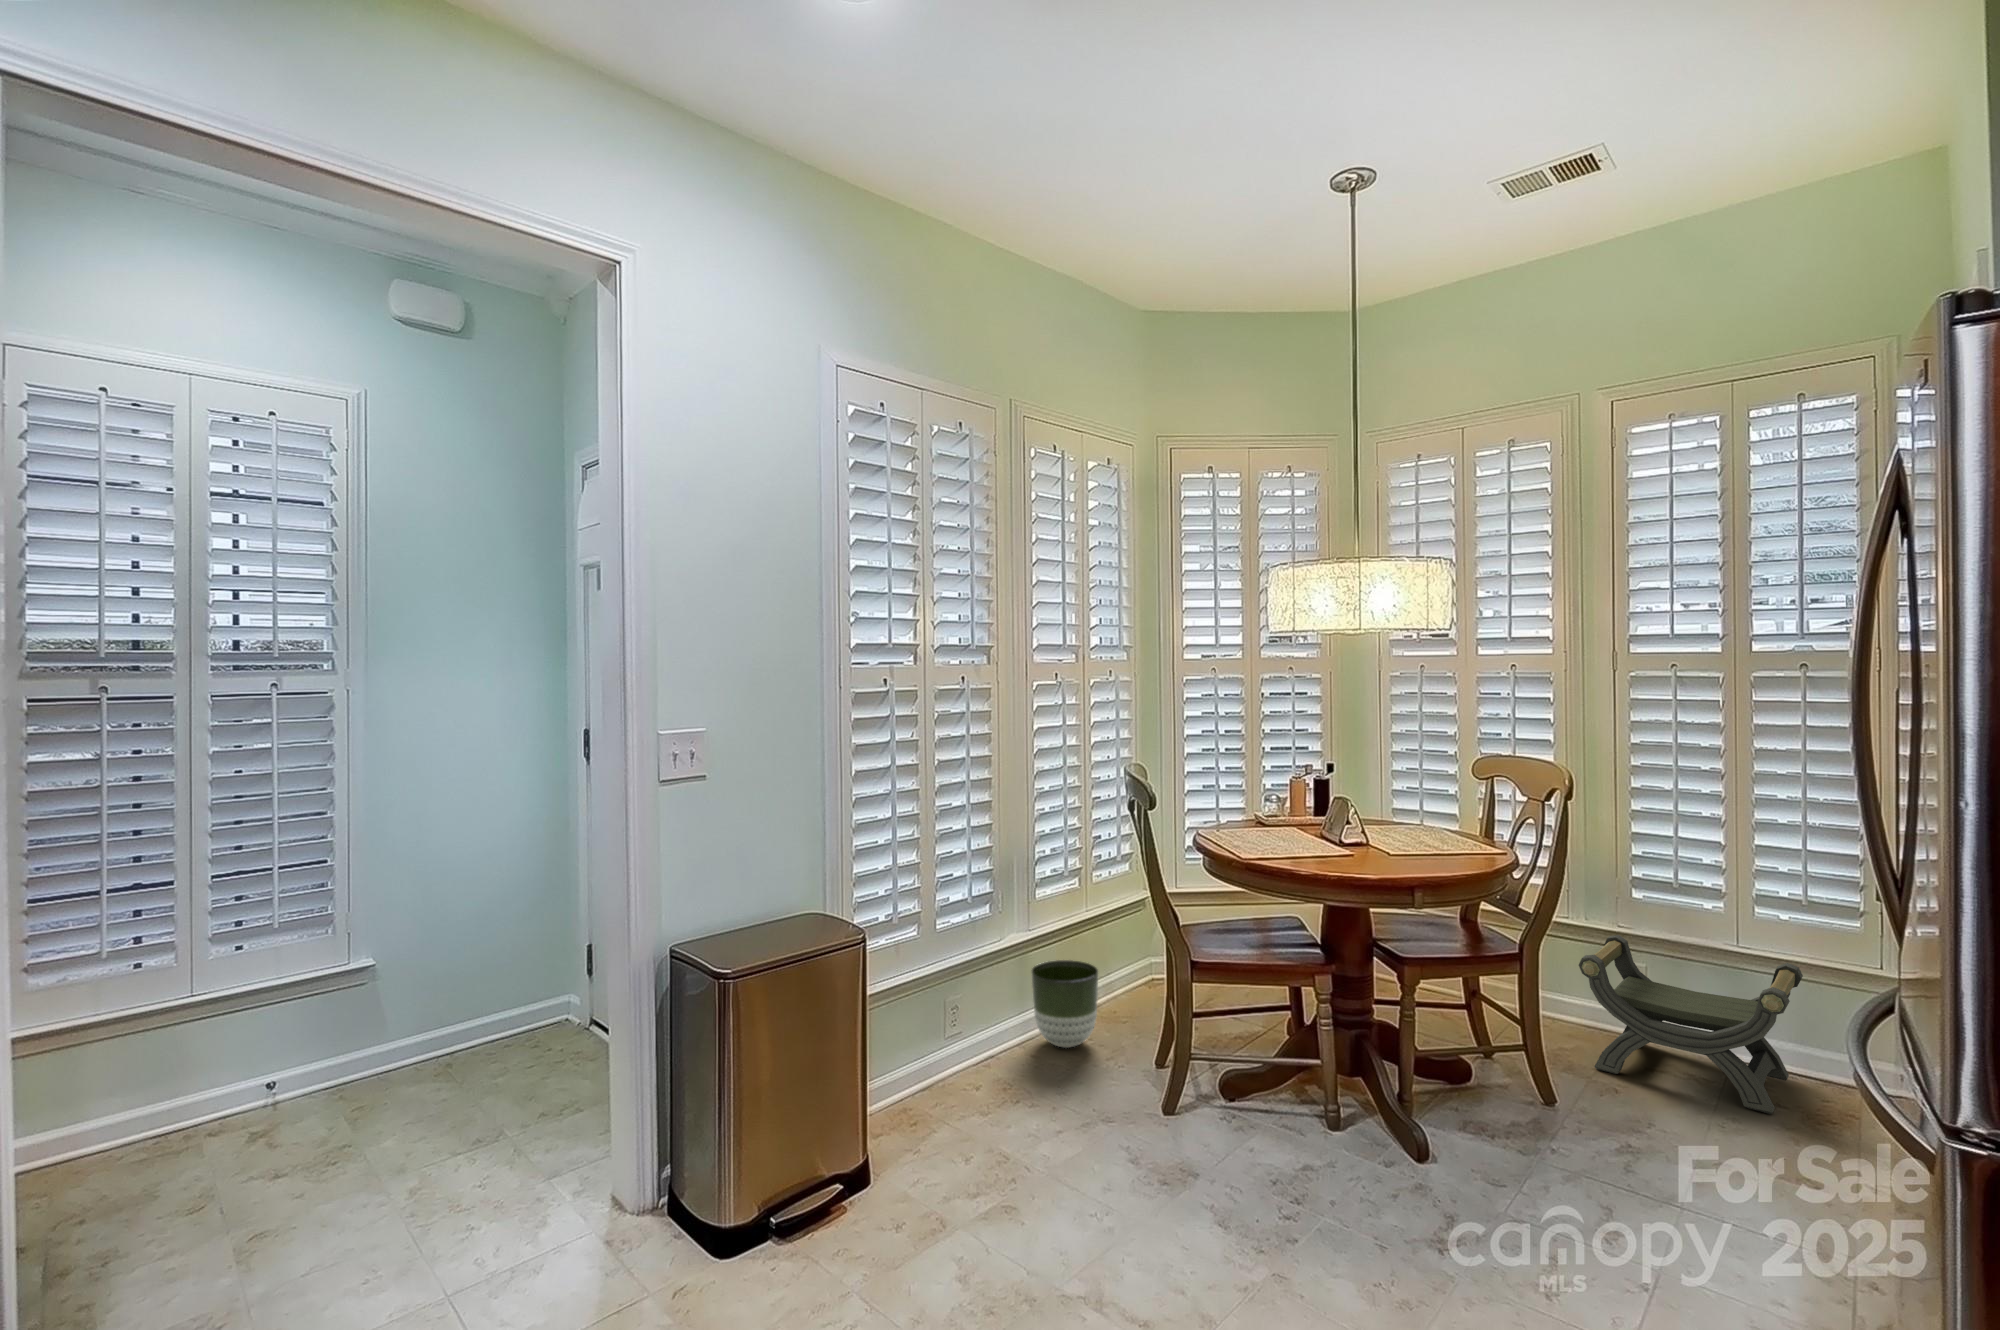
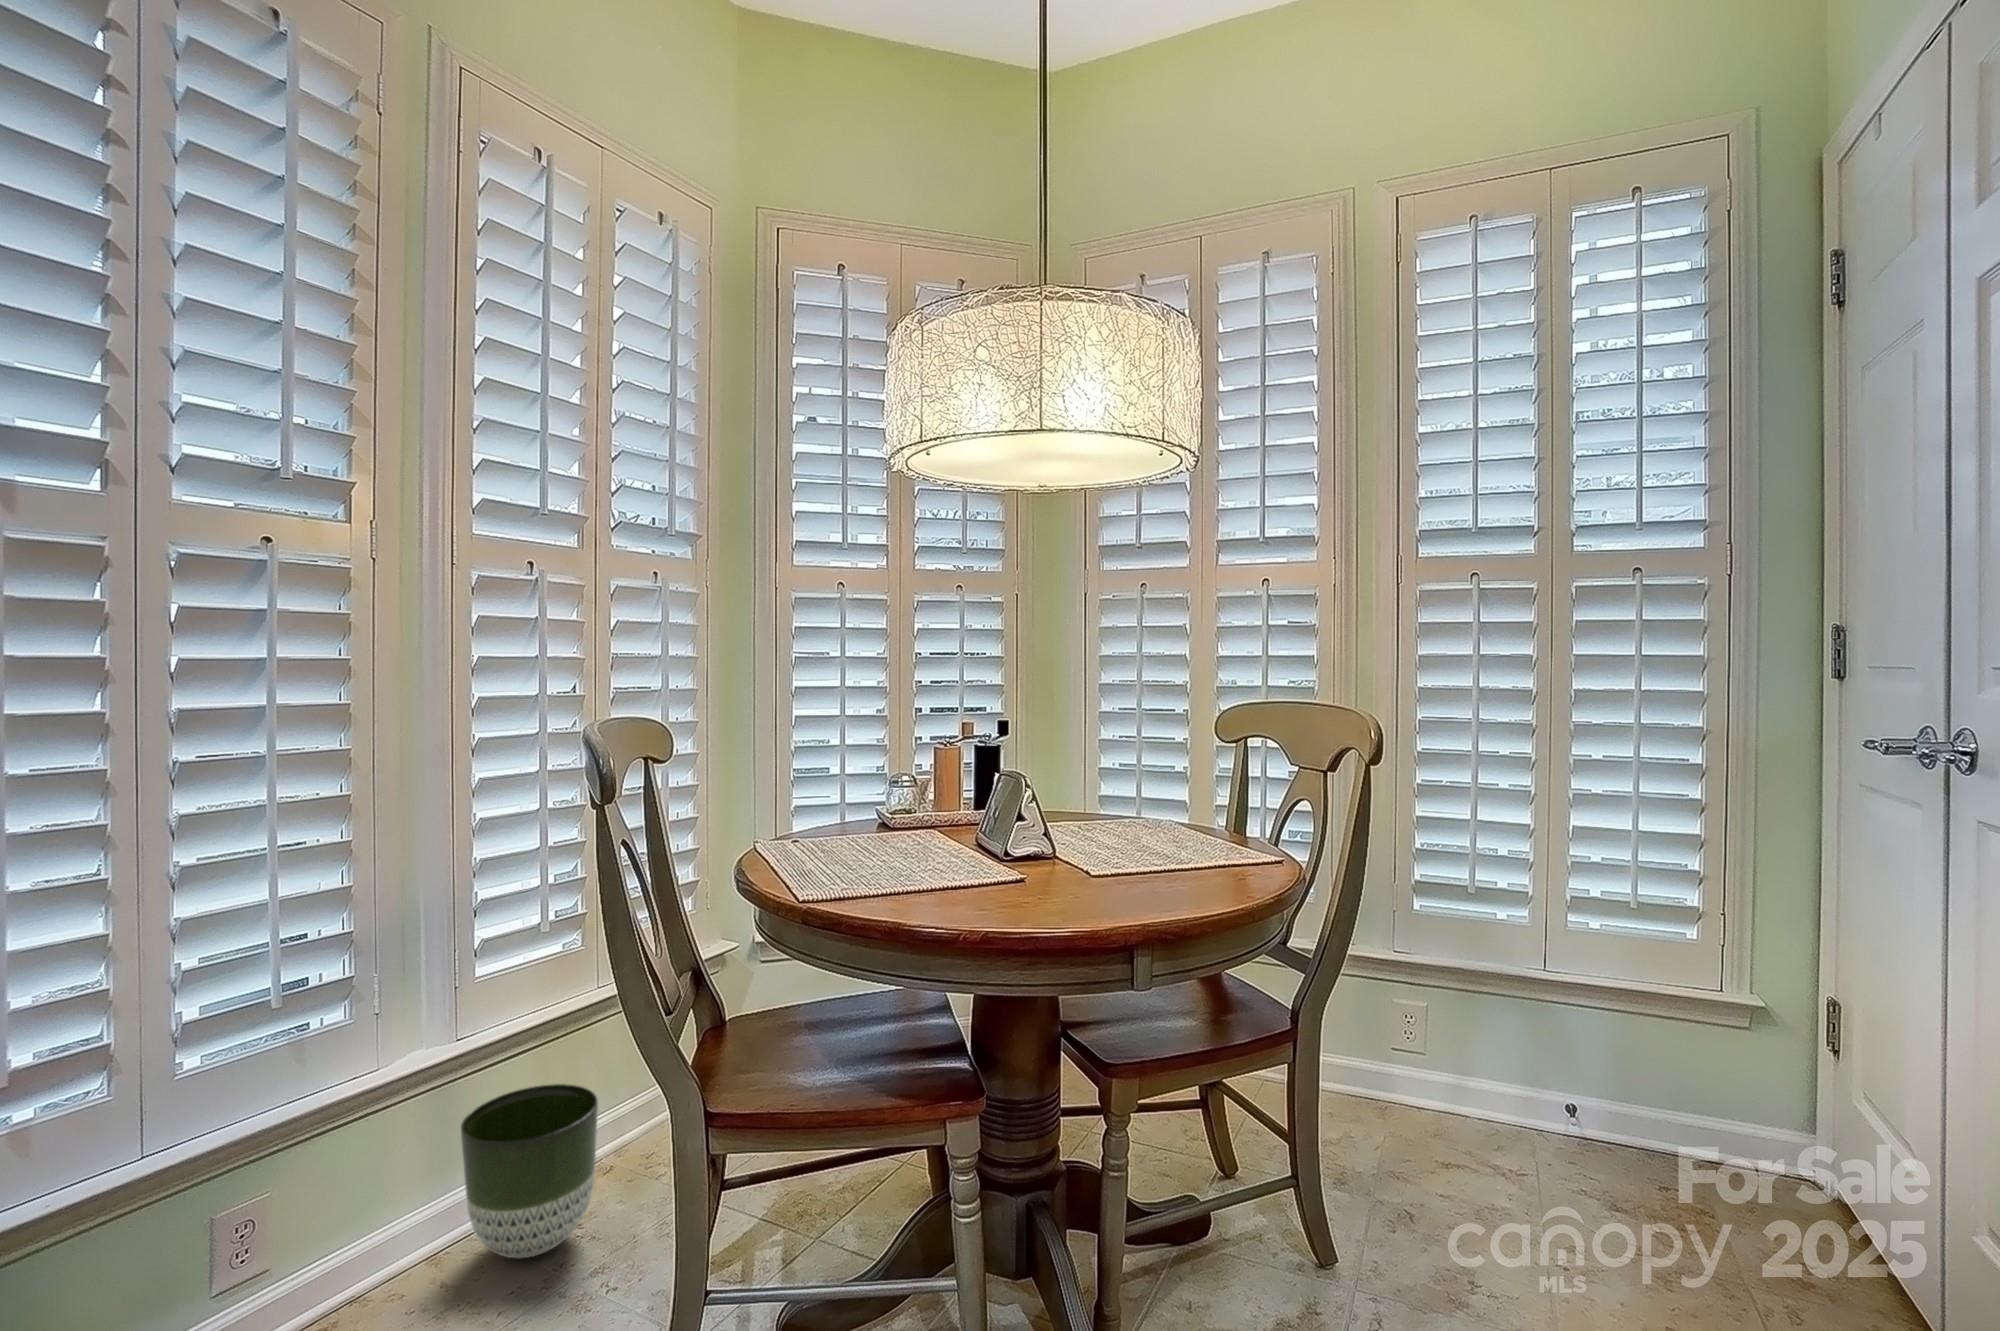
stool: present [1579,935,1803,1114] -> none [1354,961,1644,1232]

